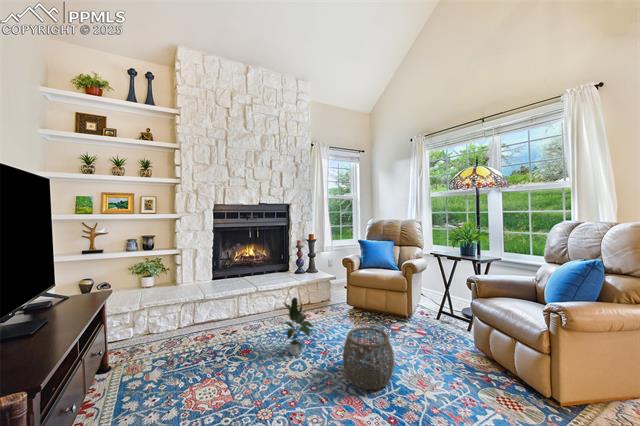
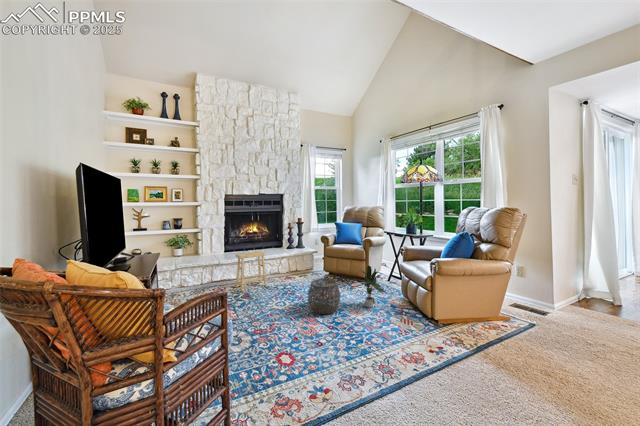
footstool: none [228,281,273,343] -> present [236,251,267,291]
potted plant: present [281,298,314,355] -> present [361,266,385,308]

